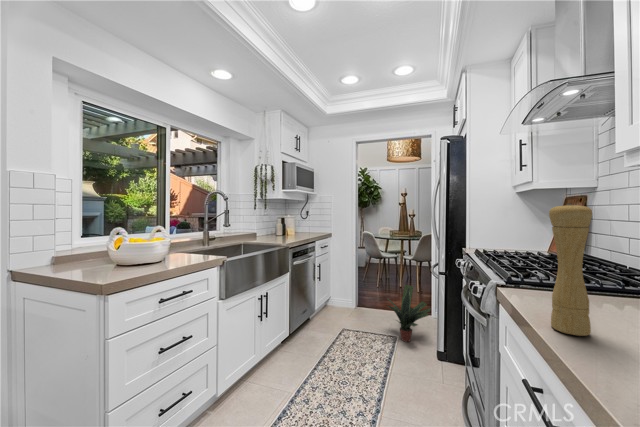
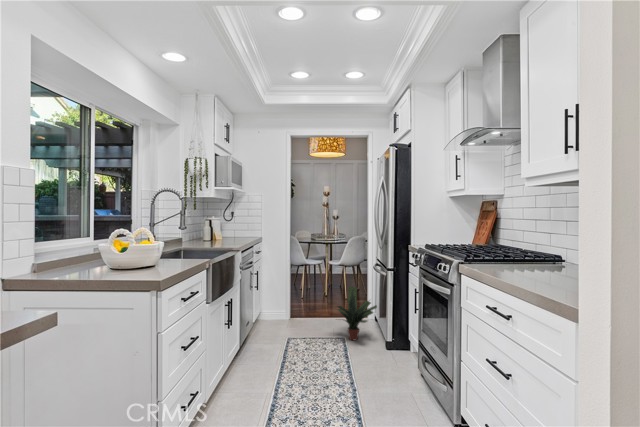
pepper mill: present [549,203,592,336] -> none [502,205,522,276]

